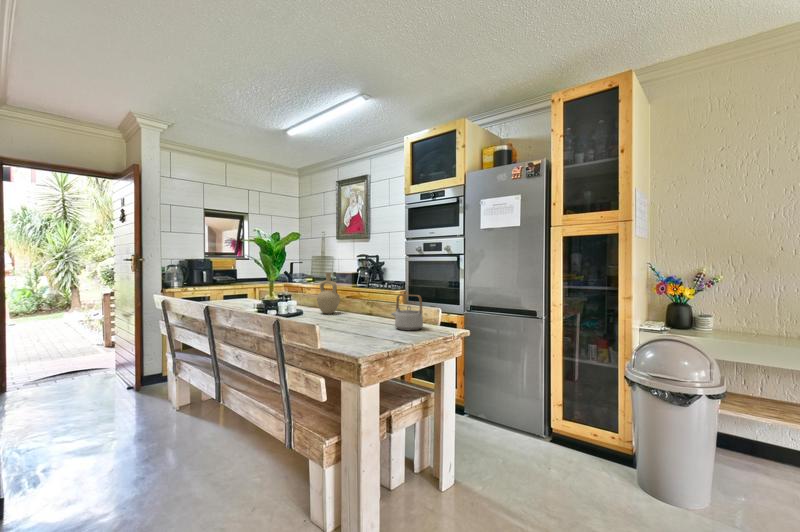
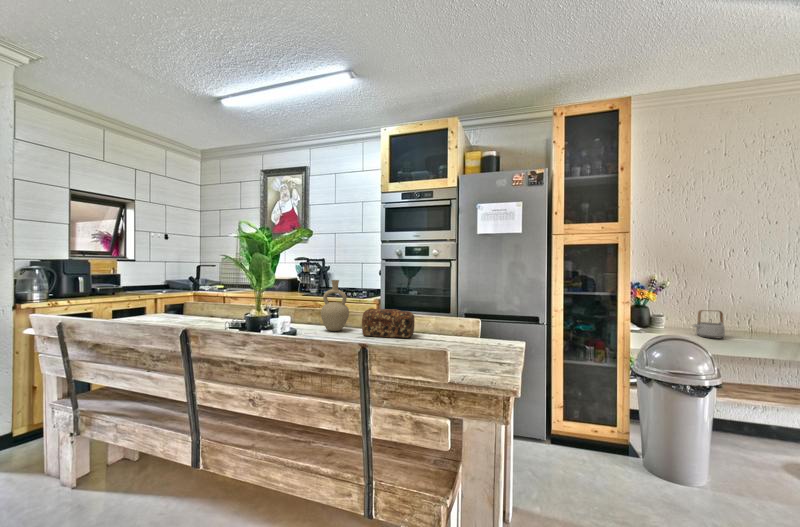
teapot: present [391,294,423,330] -> present [693,310,725,339]
bread loaf: none [338,296,383,321] -> present [362,309,415,338]

